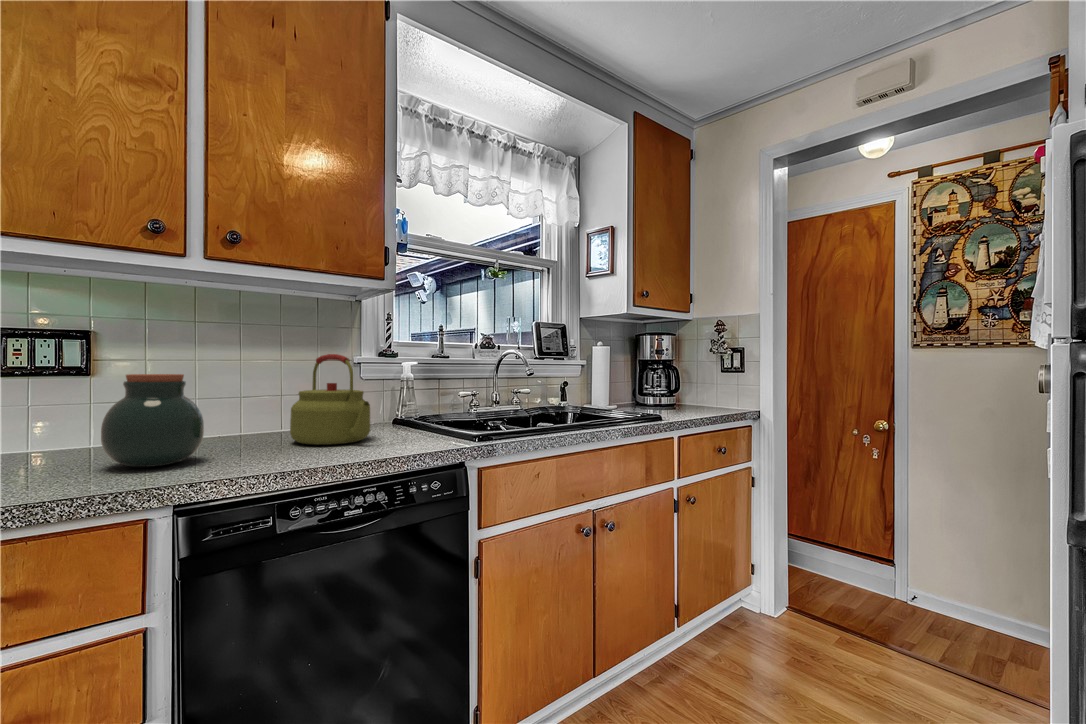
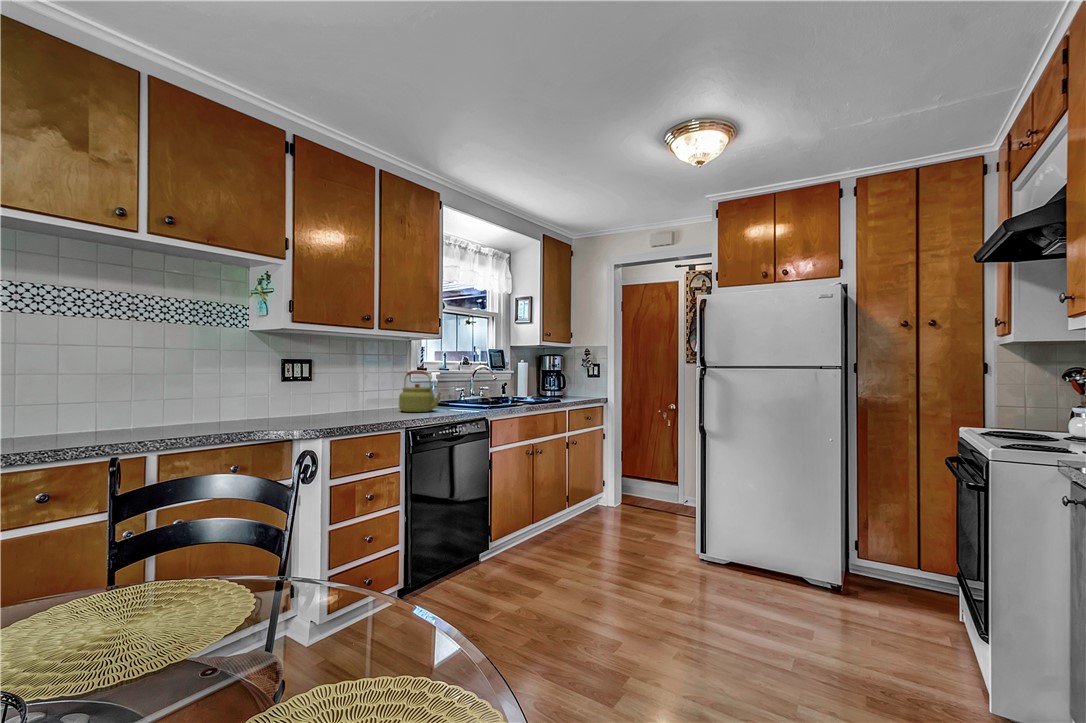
jar: present [101,374,204,467] -> none [351,381,386,418]

